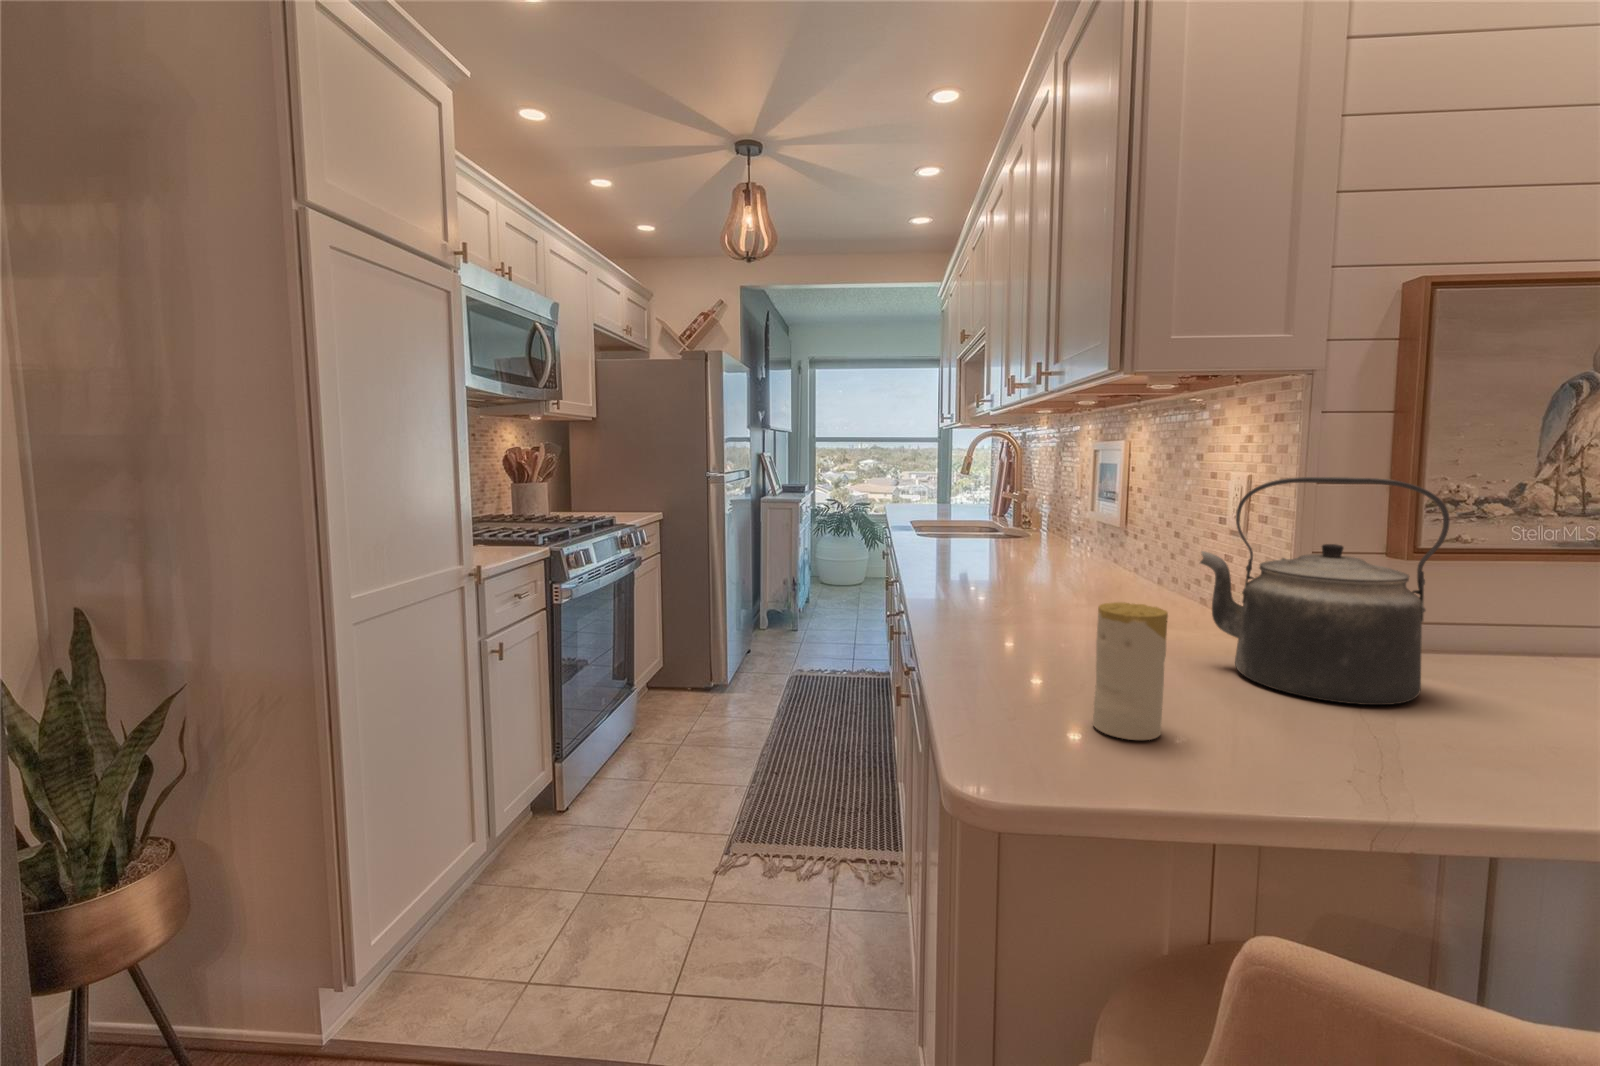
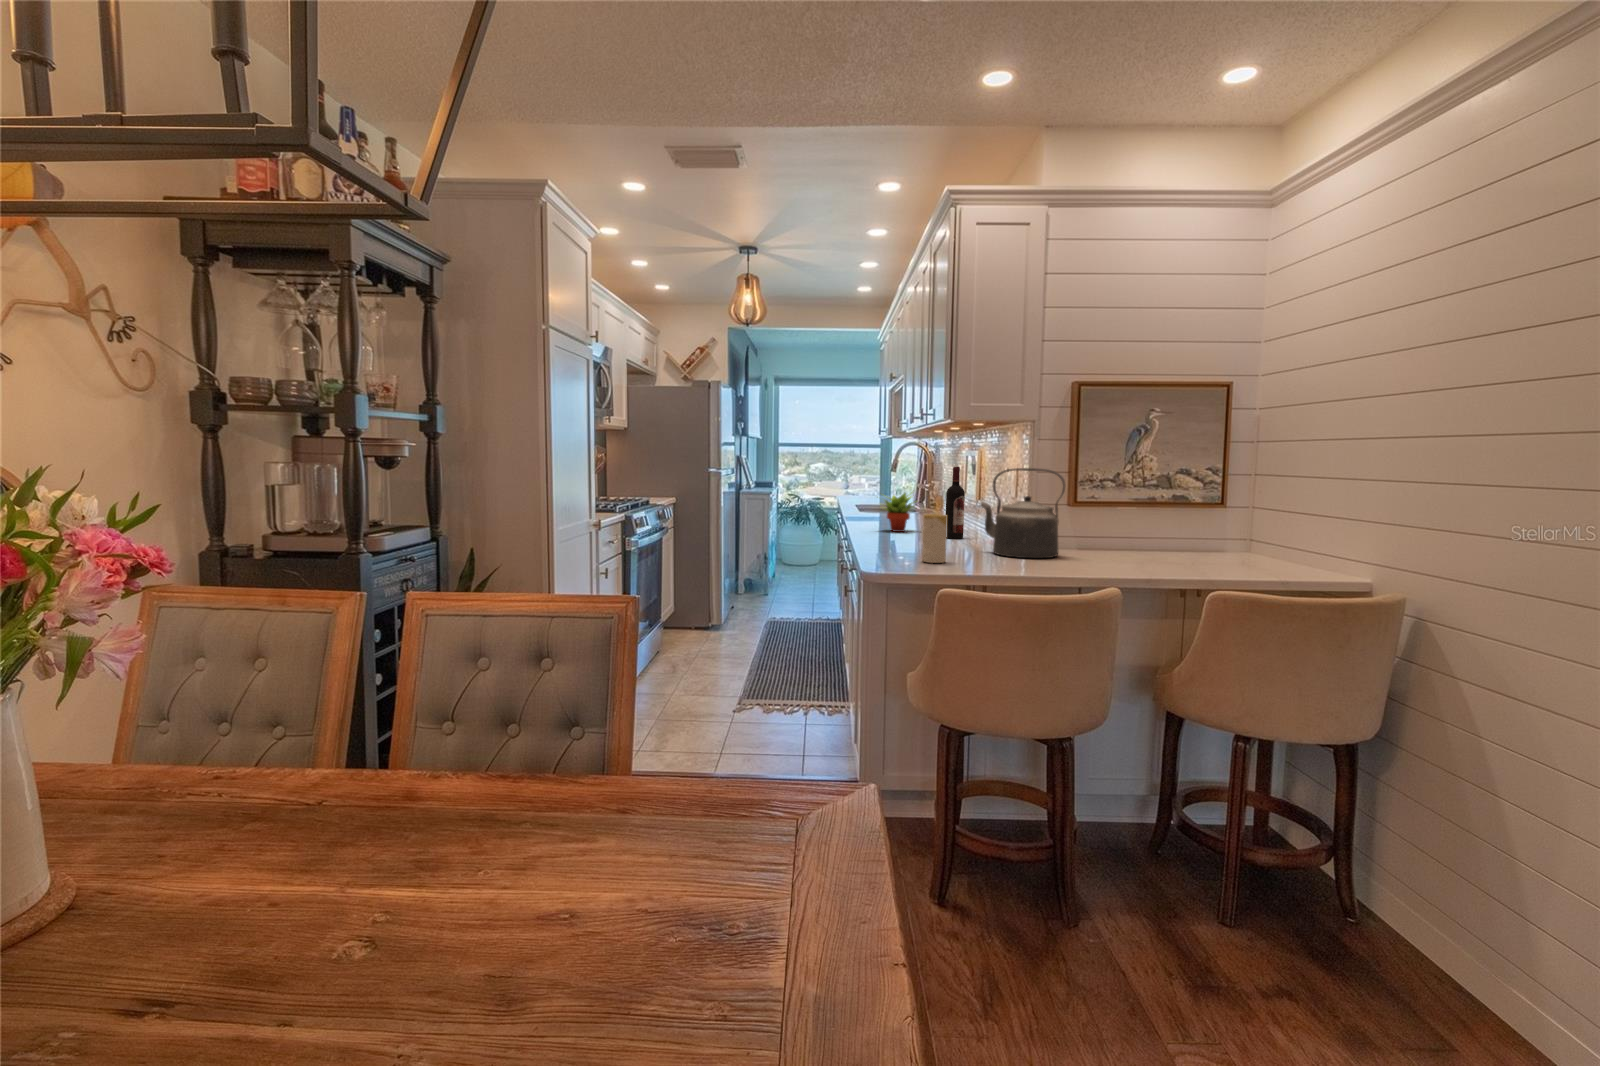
wine bottle: none [1083,470,1124,608] -> present [946,467,965,539]
succulent plant: none [947,510,1027,585] -> present [885,492,912,532]

